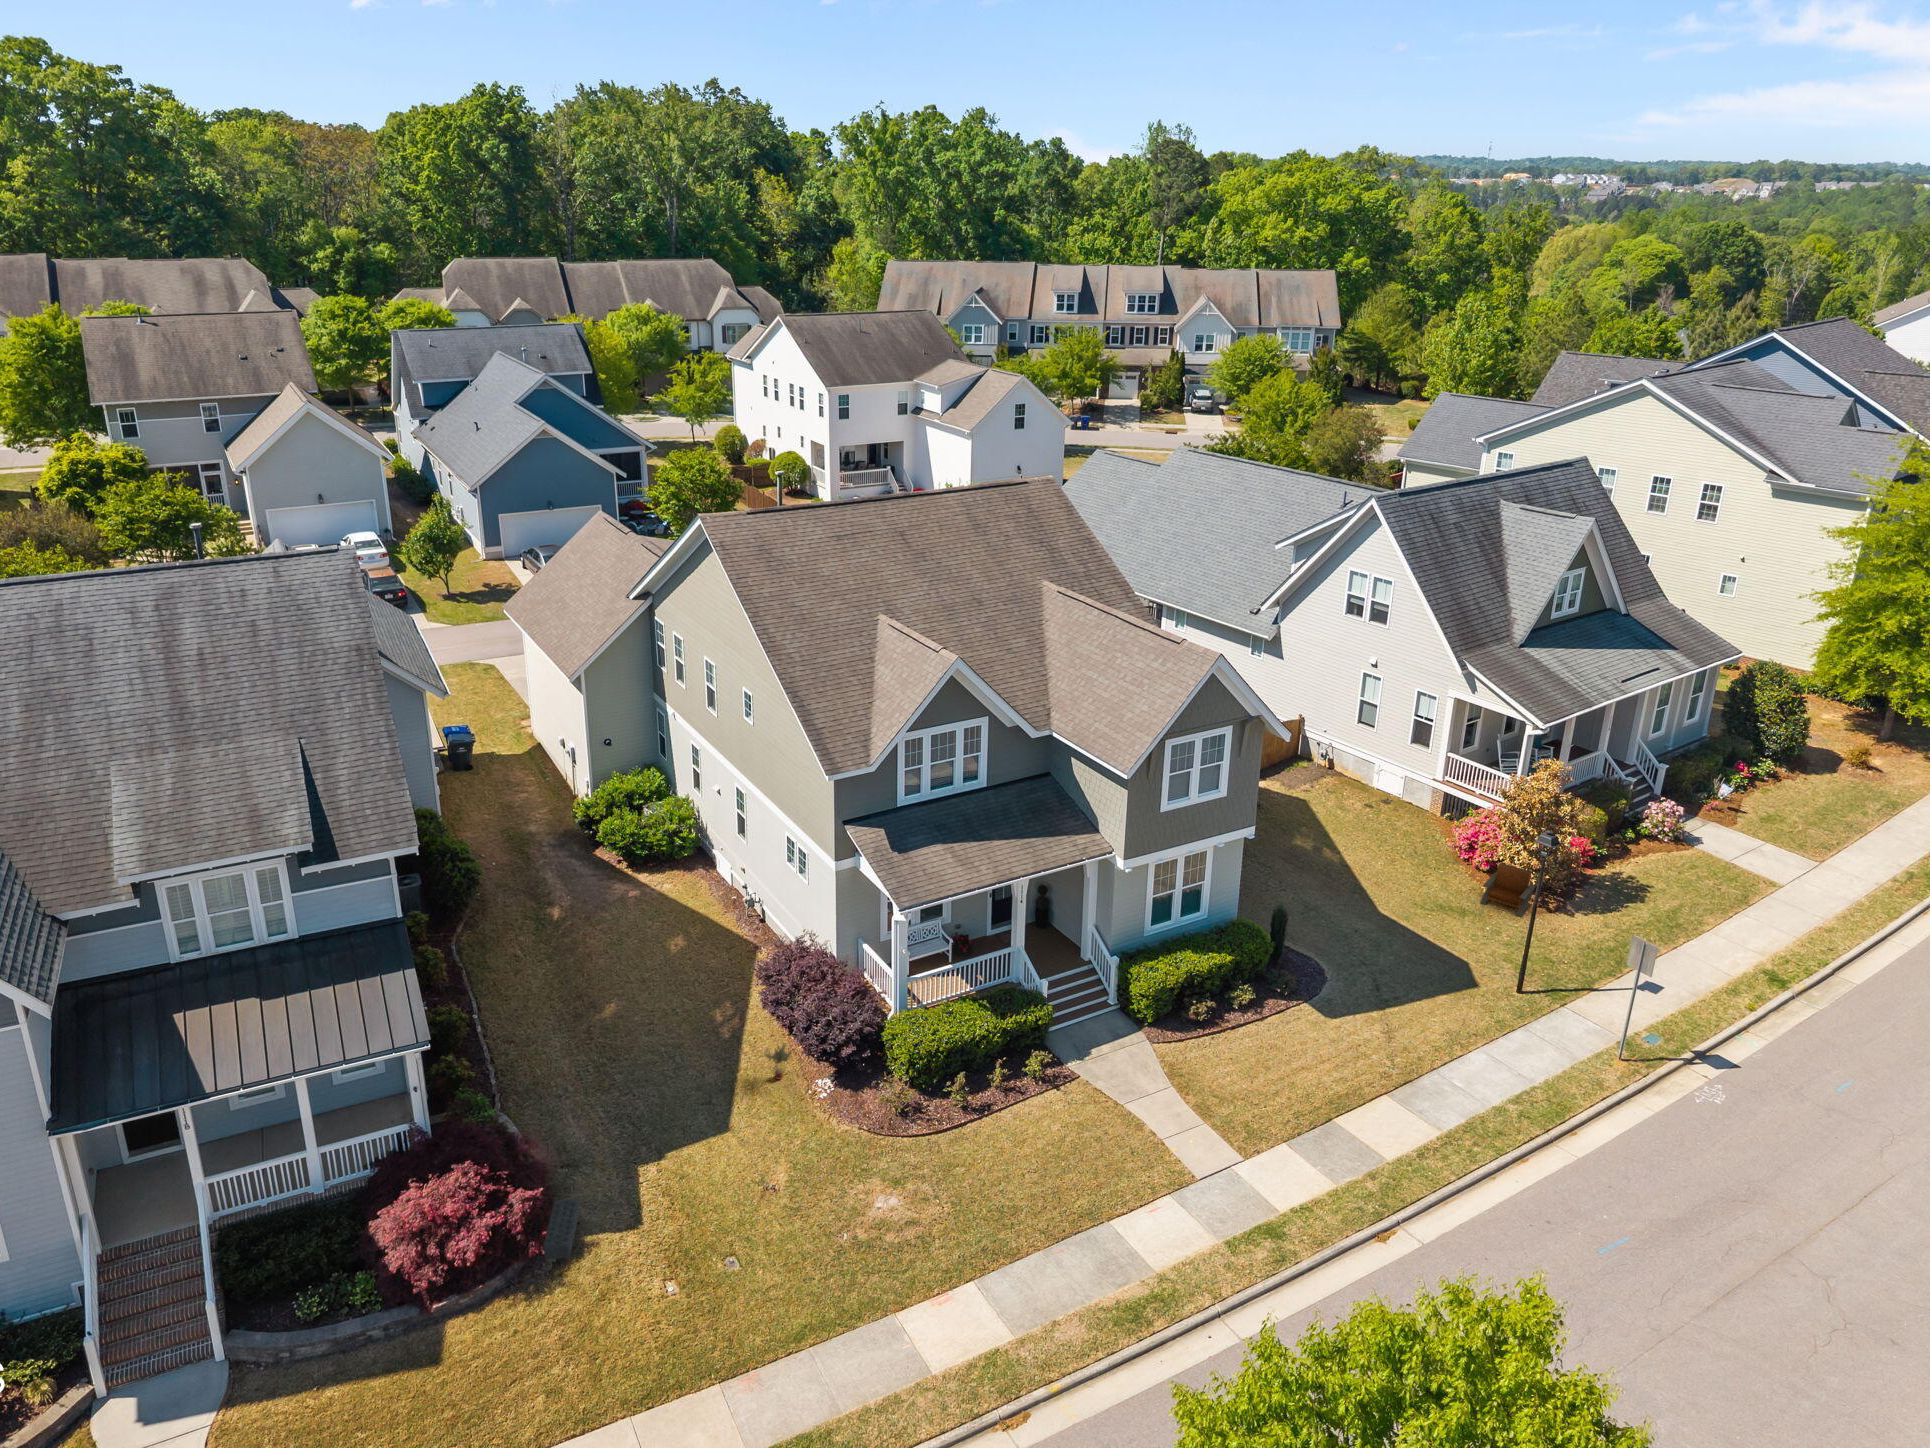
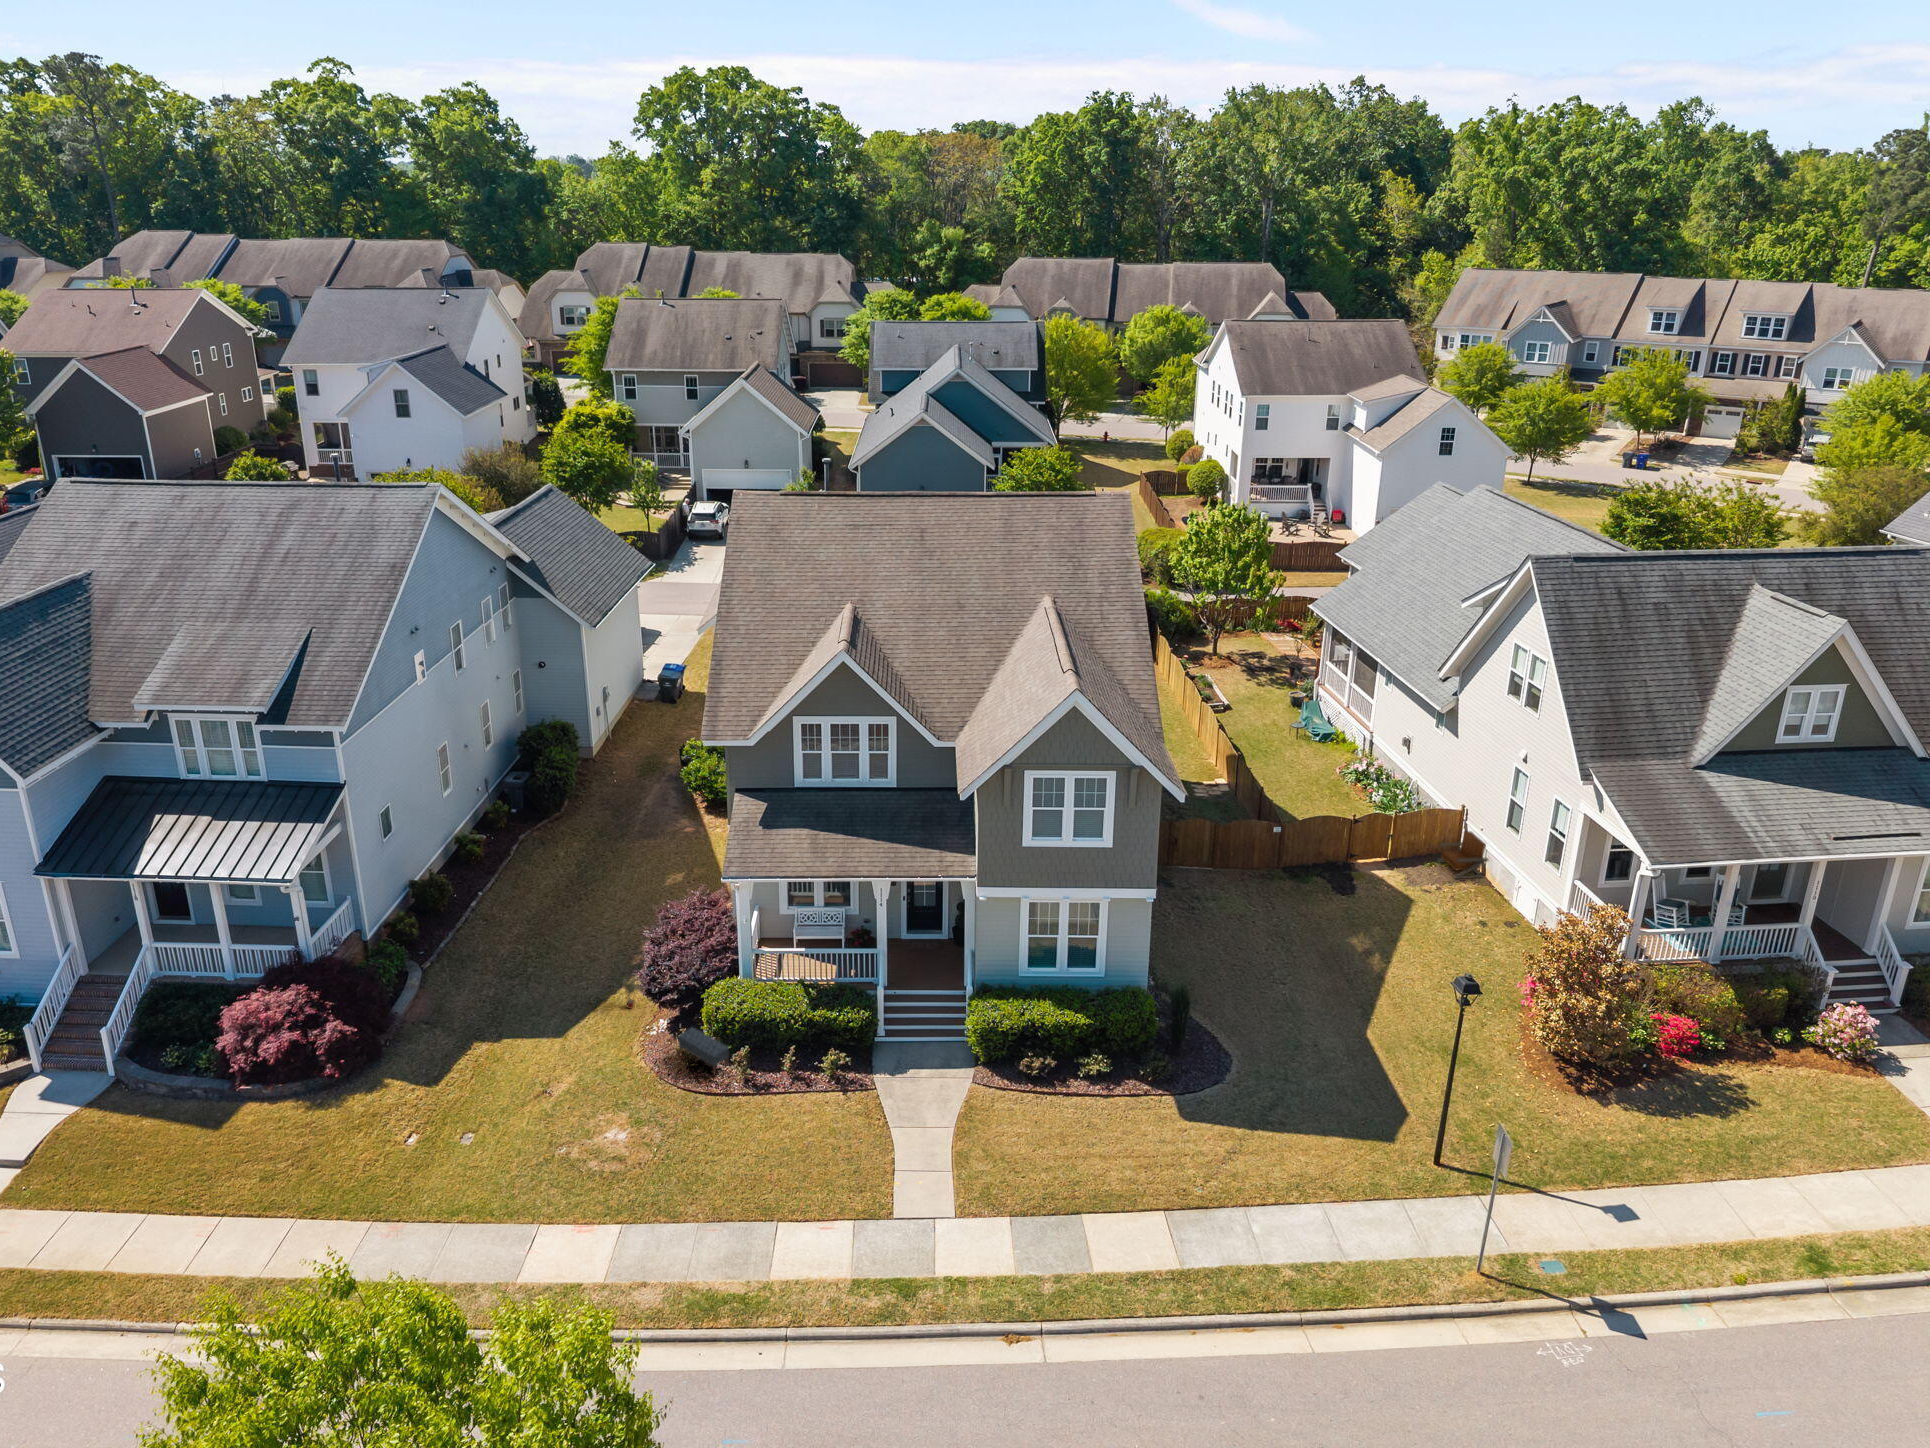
lounge chair: present [1480,863,1535,917] -> present [1438,831,1488,879]
bench: present [543,1199,580,1268] -> present [677,1028,729,1075]

